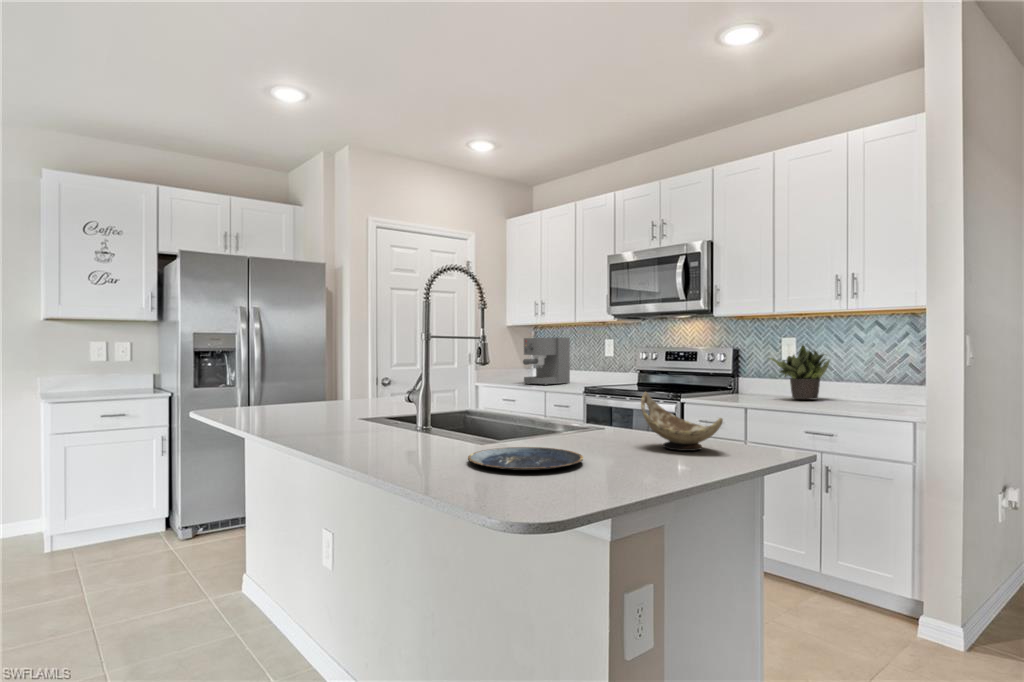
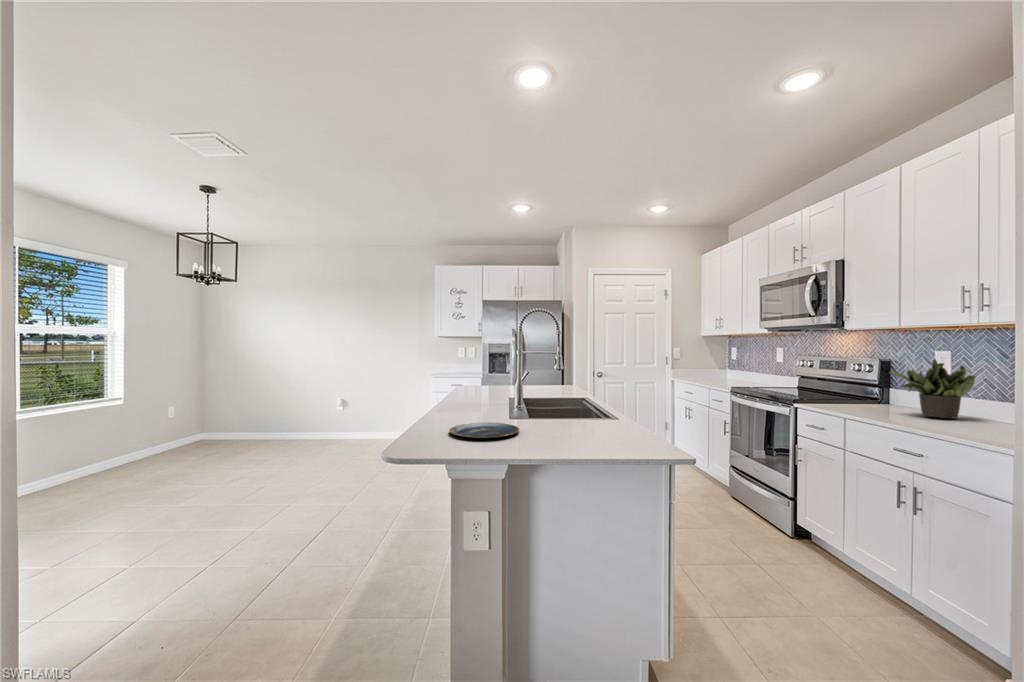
coffee maker: present [523,337,570,385] -> none [696,346,741,383]
decorative bowl: present [641,392,723,451] -> none [582,396,630,443]

